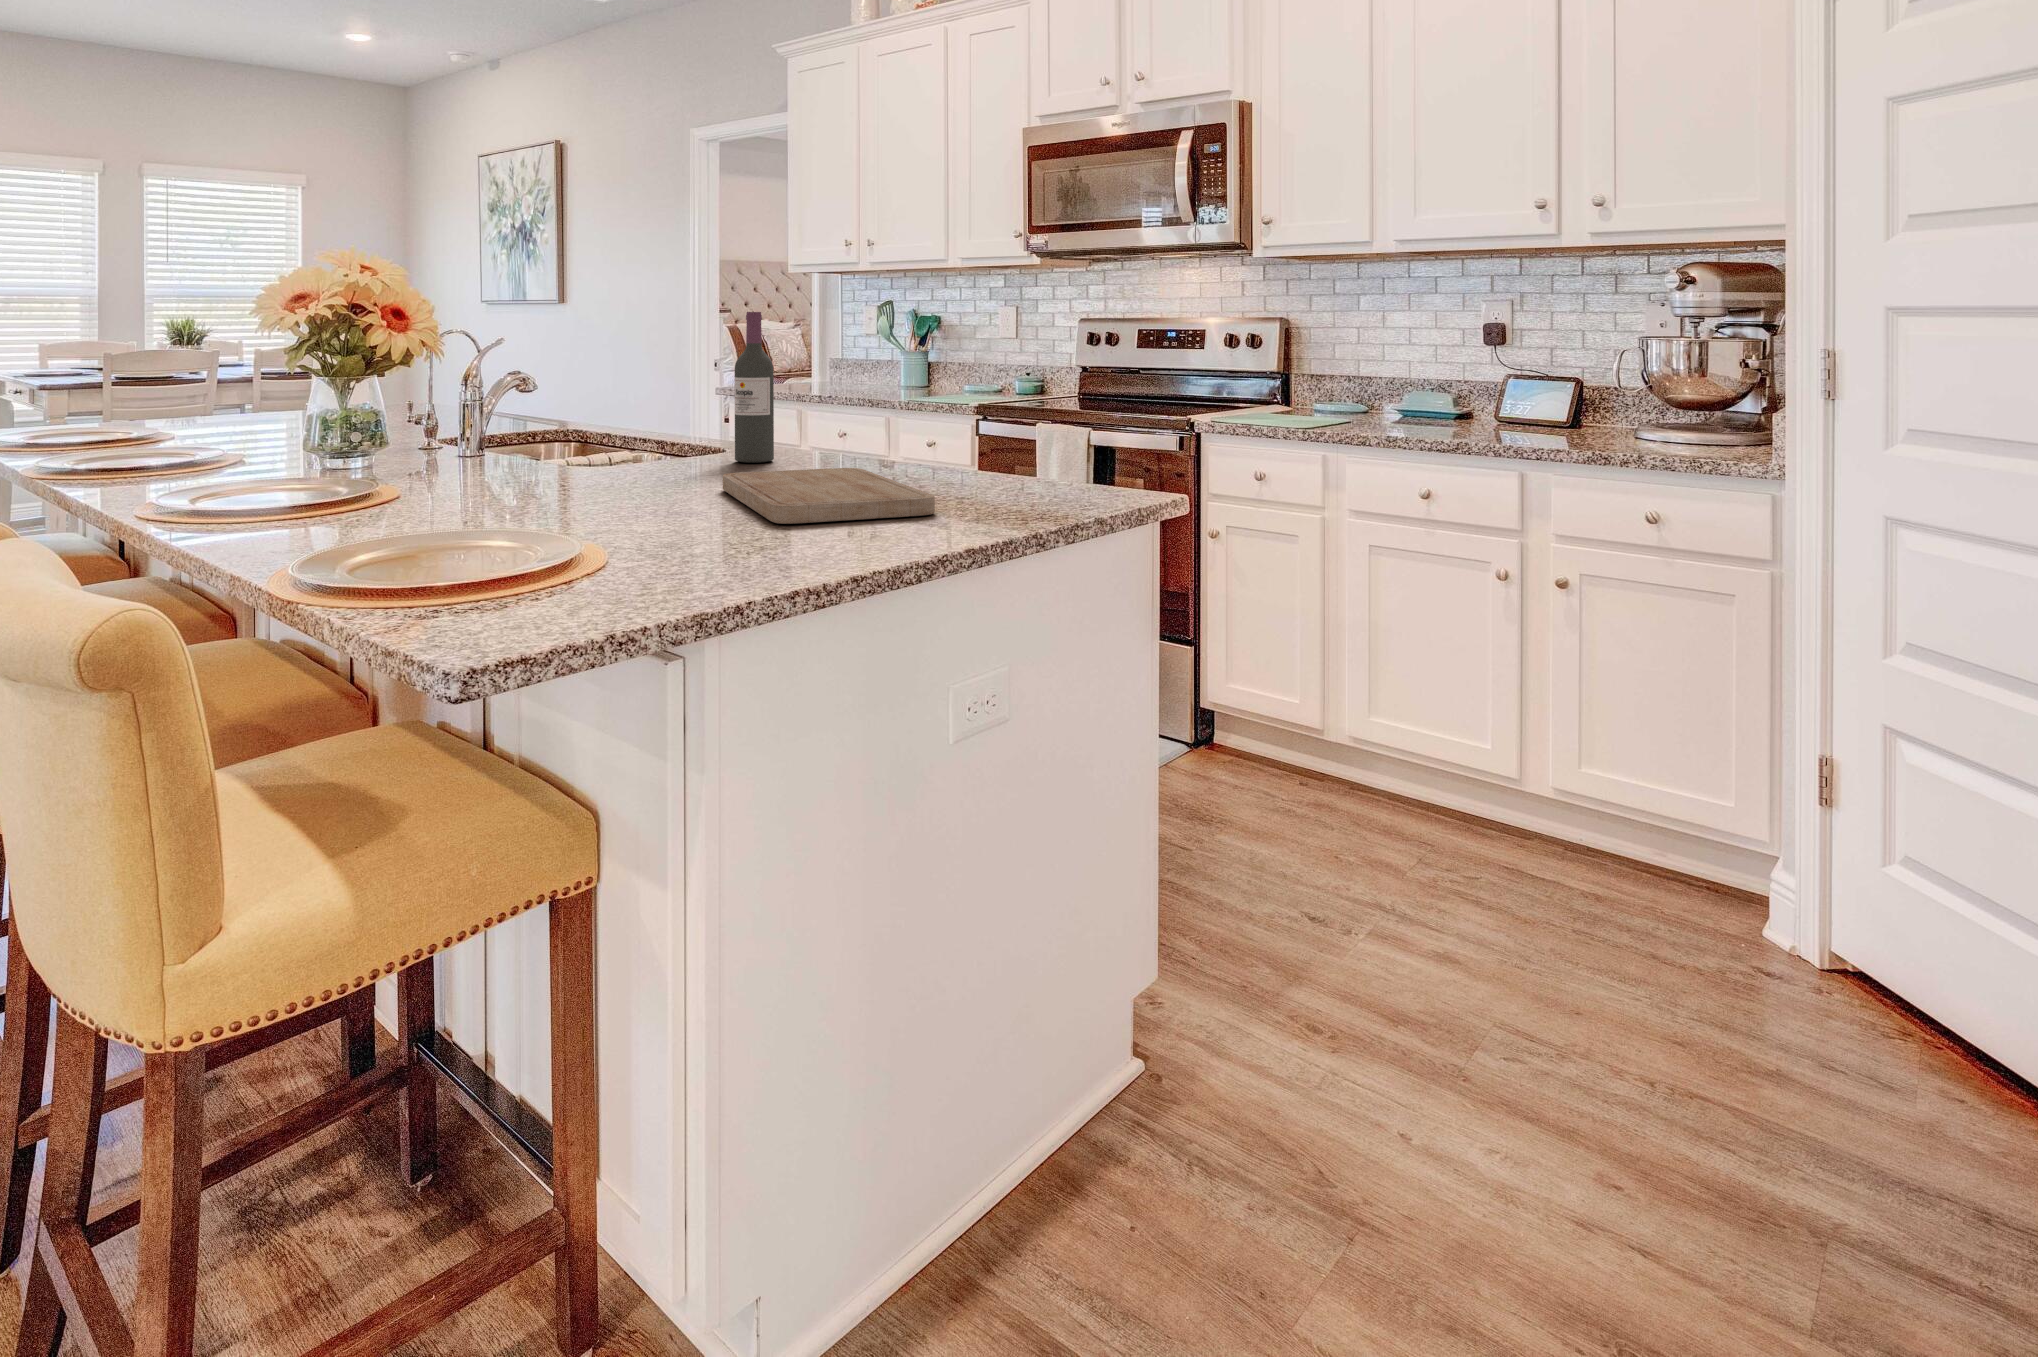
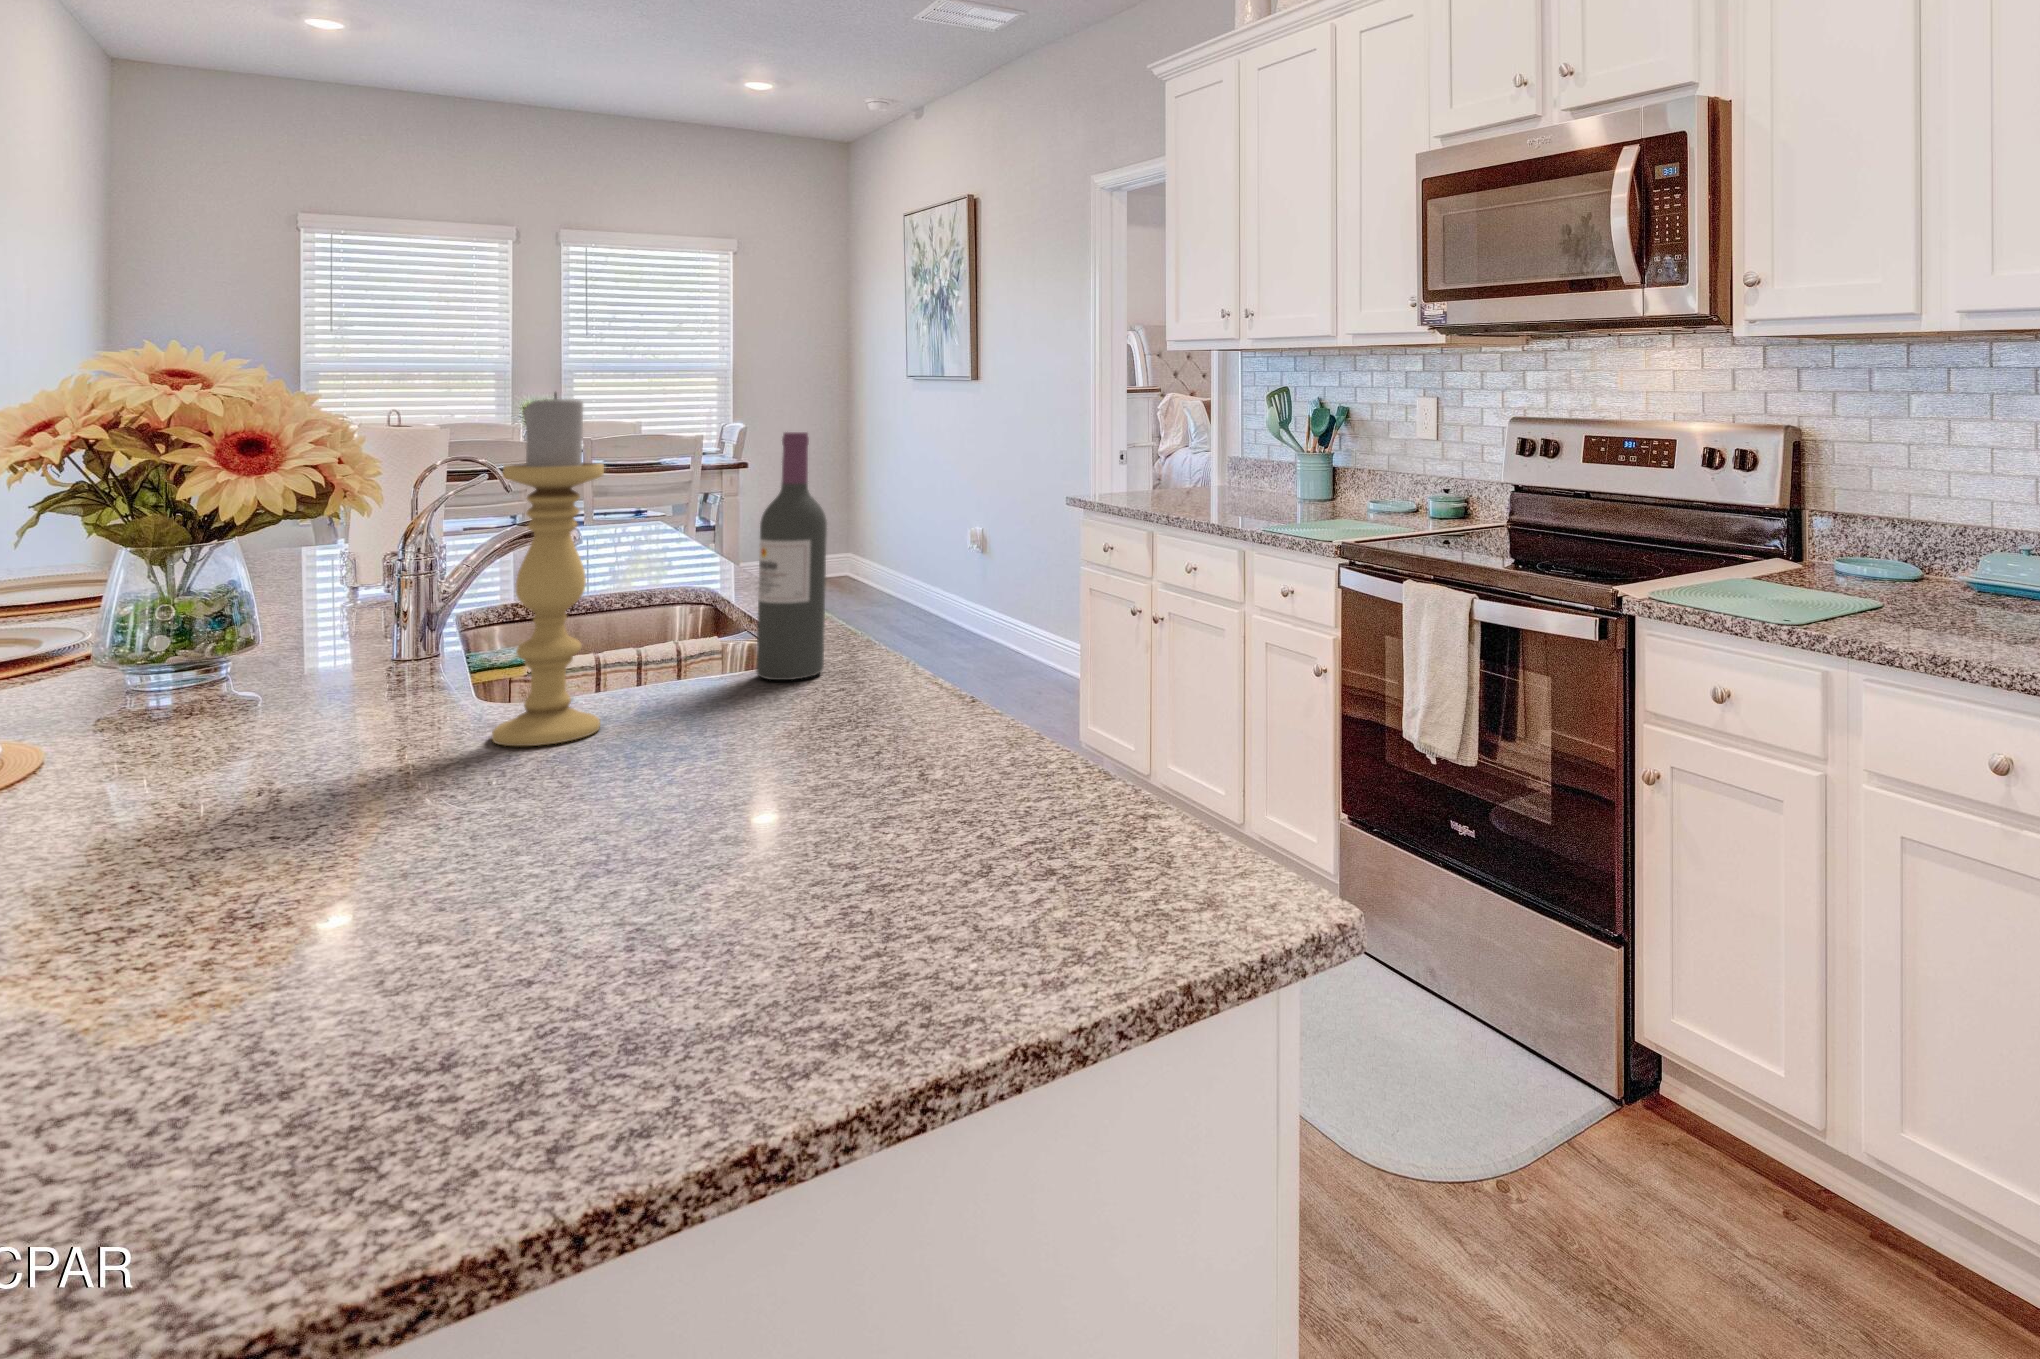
candle holder: none [650,282,706,483] -> present [492,393,604,746]
cutting board: present [723,468,935,524] -> none [291,736,811,966]

